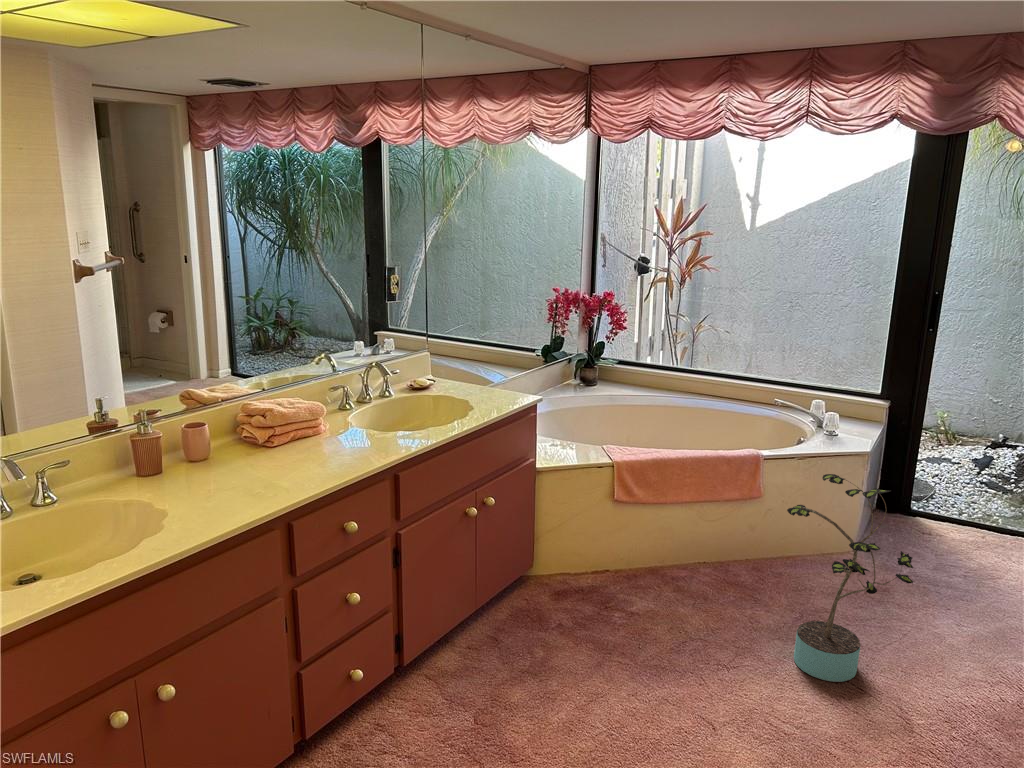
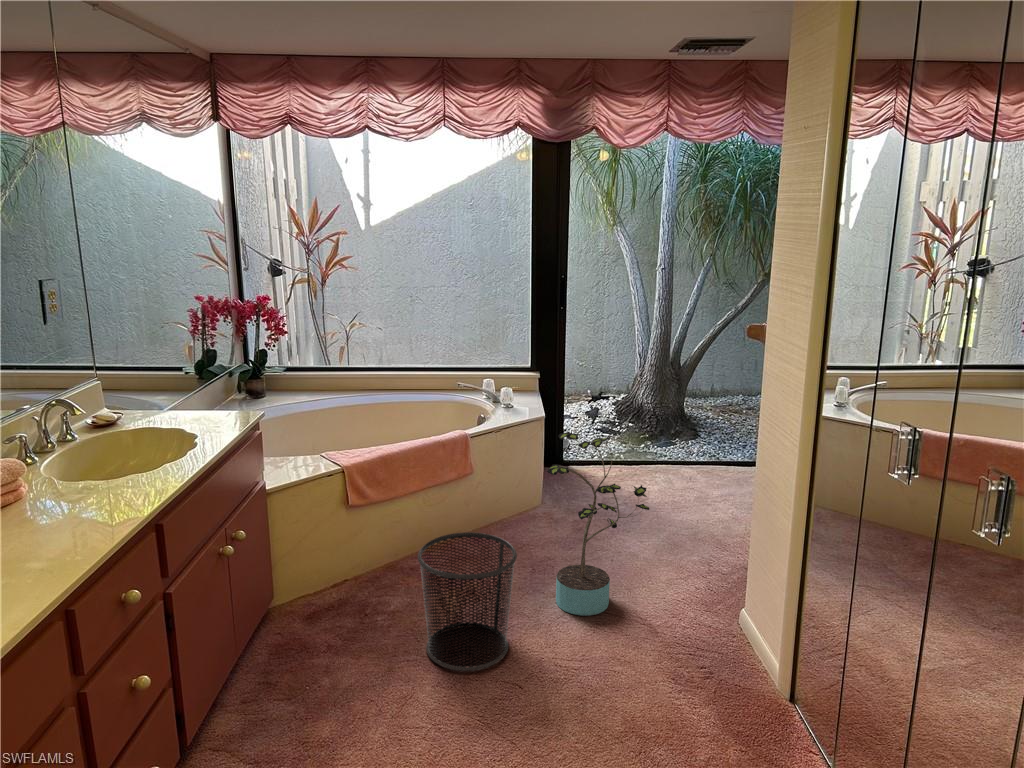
waste bin: none [630,547,731,686] -> present [418,532,517,671]

